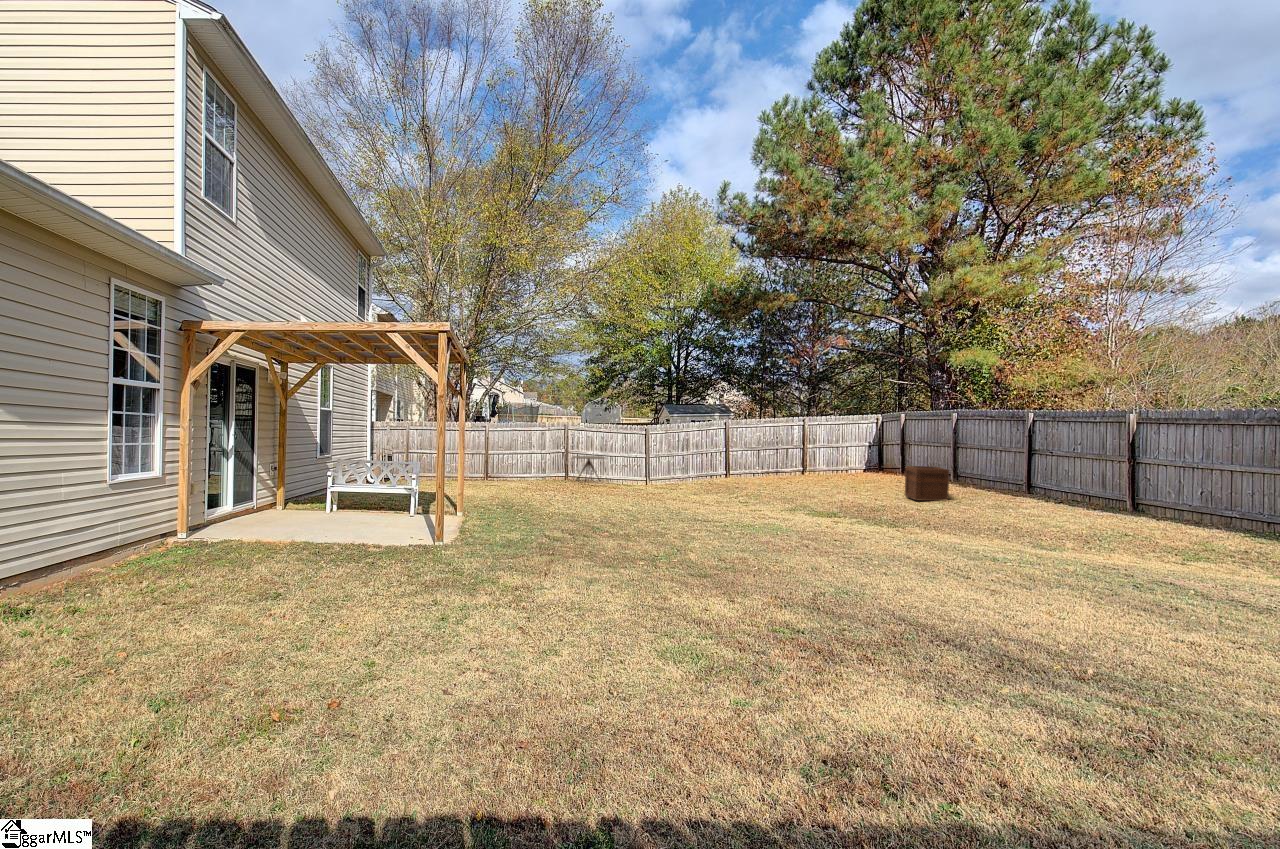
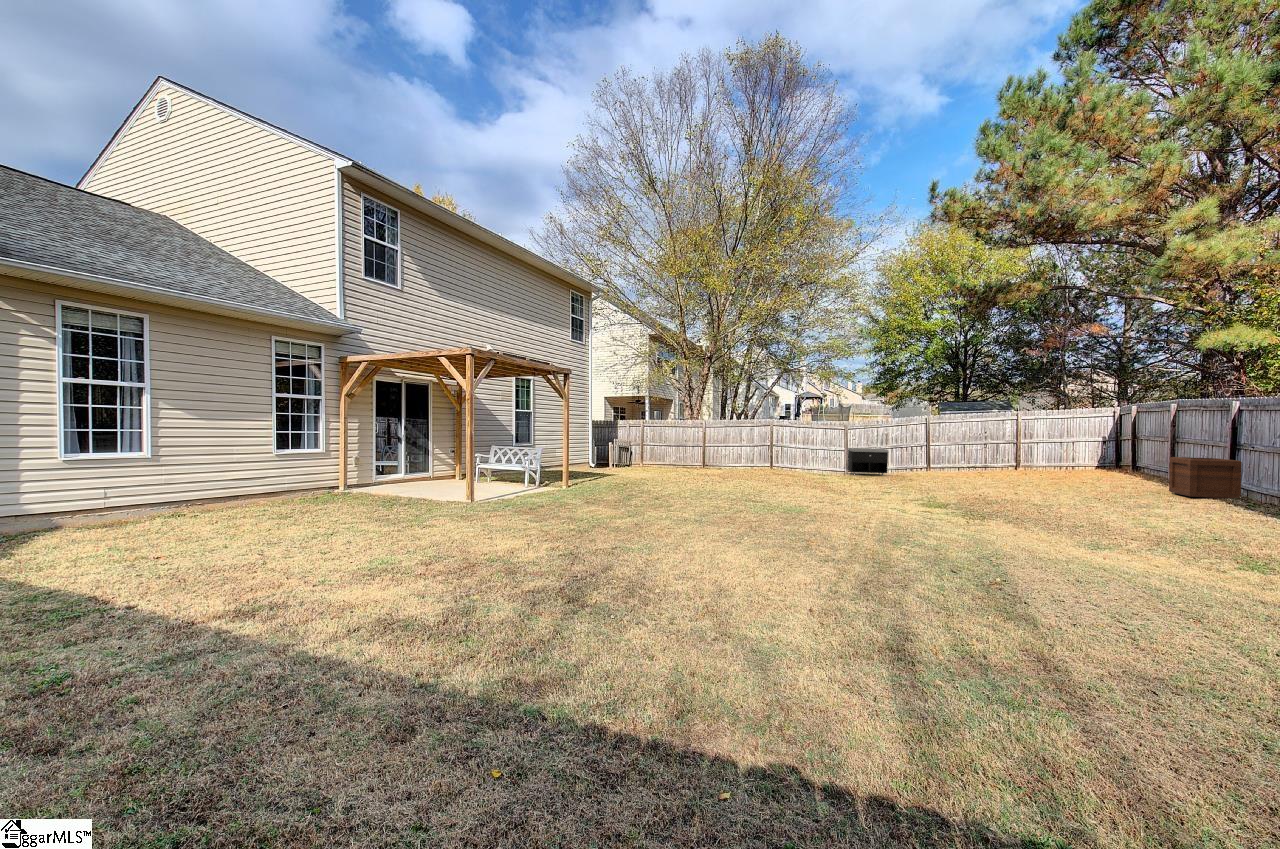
storage bench: none [647,455,687,484] -> present [848,448,888,476]
round table: present [572,456,606,480] -> none [776,449,809,472]

